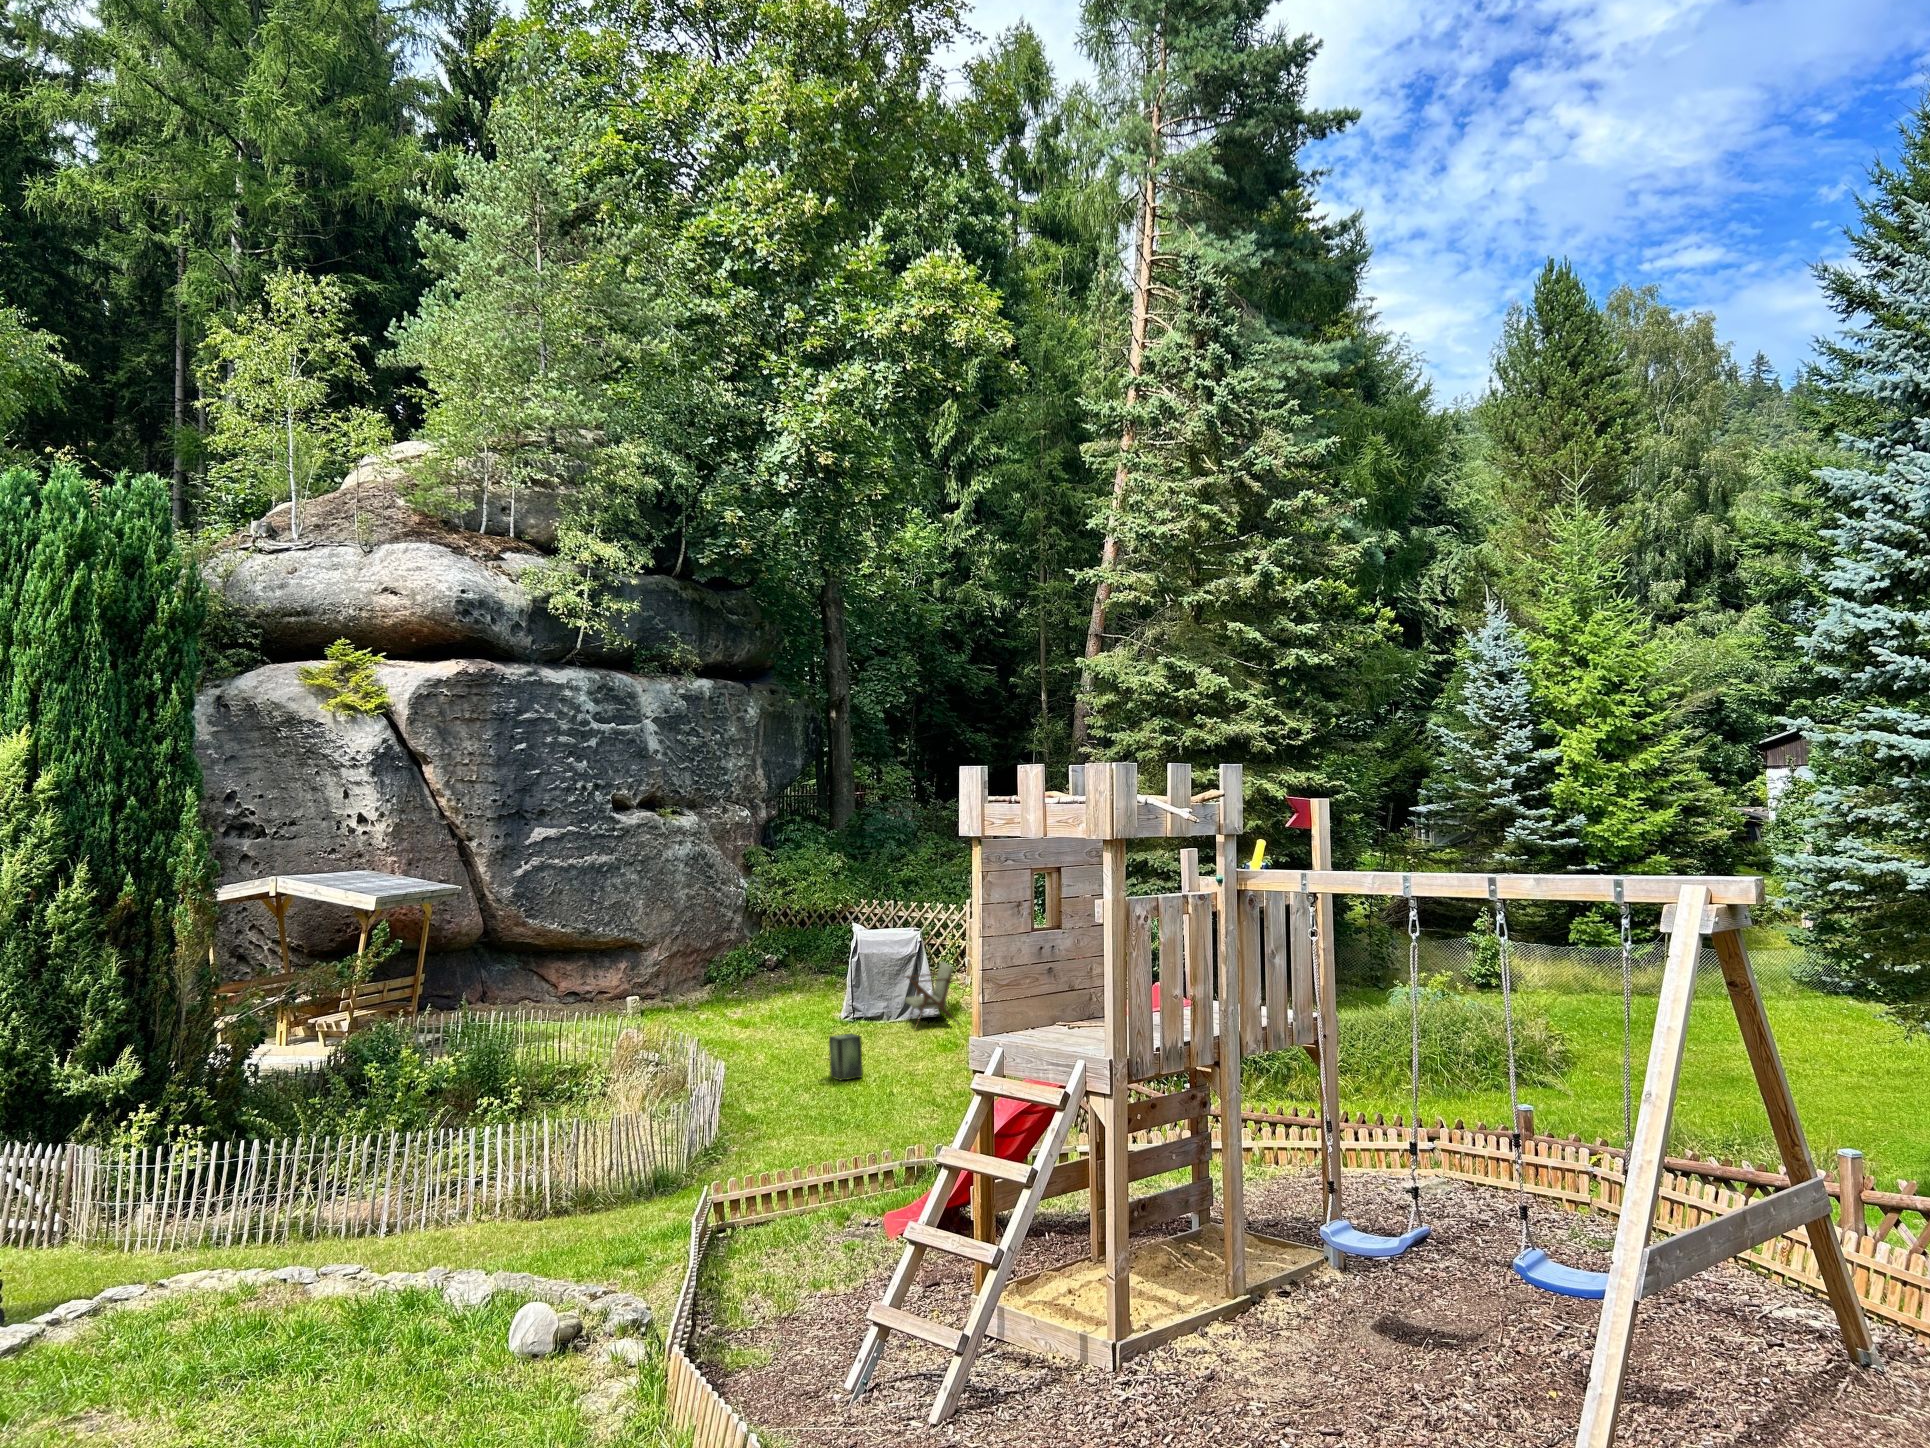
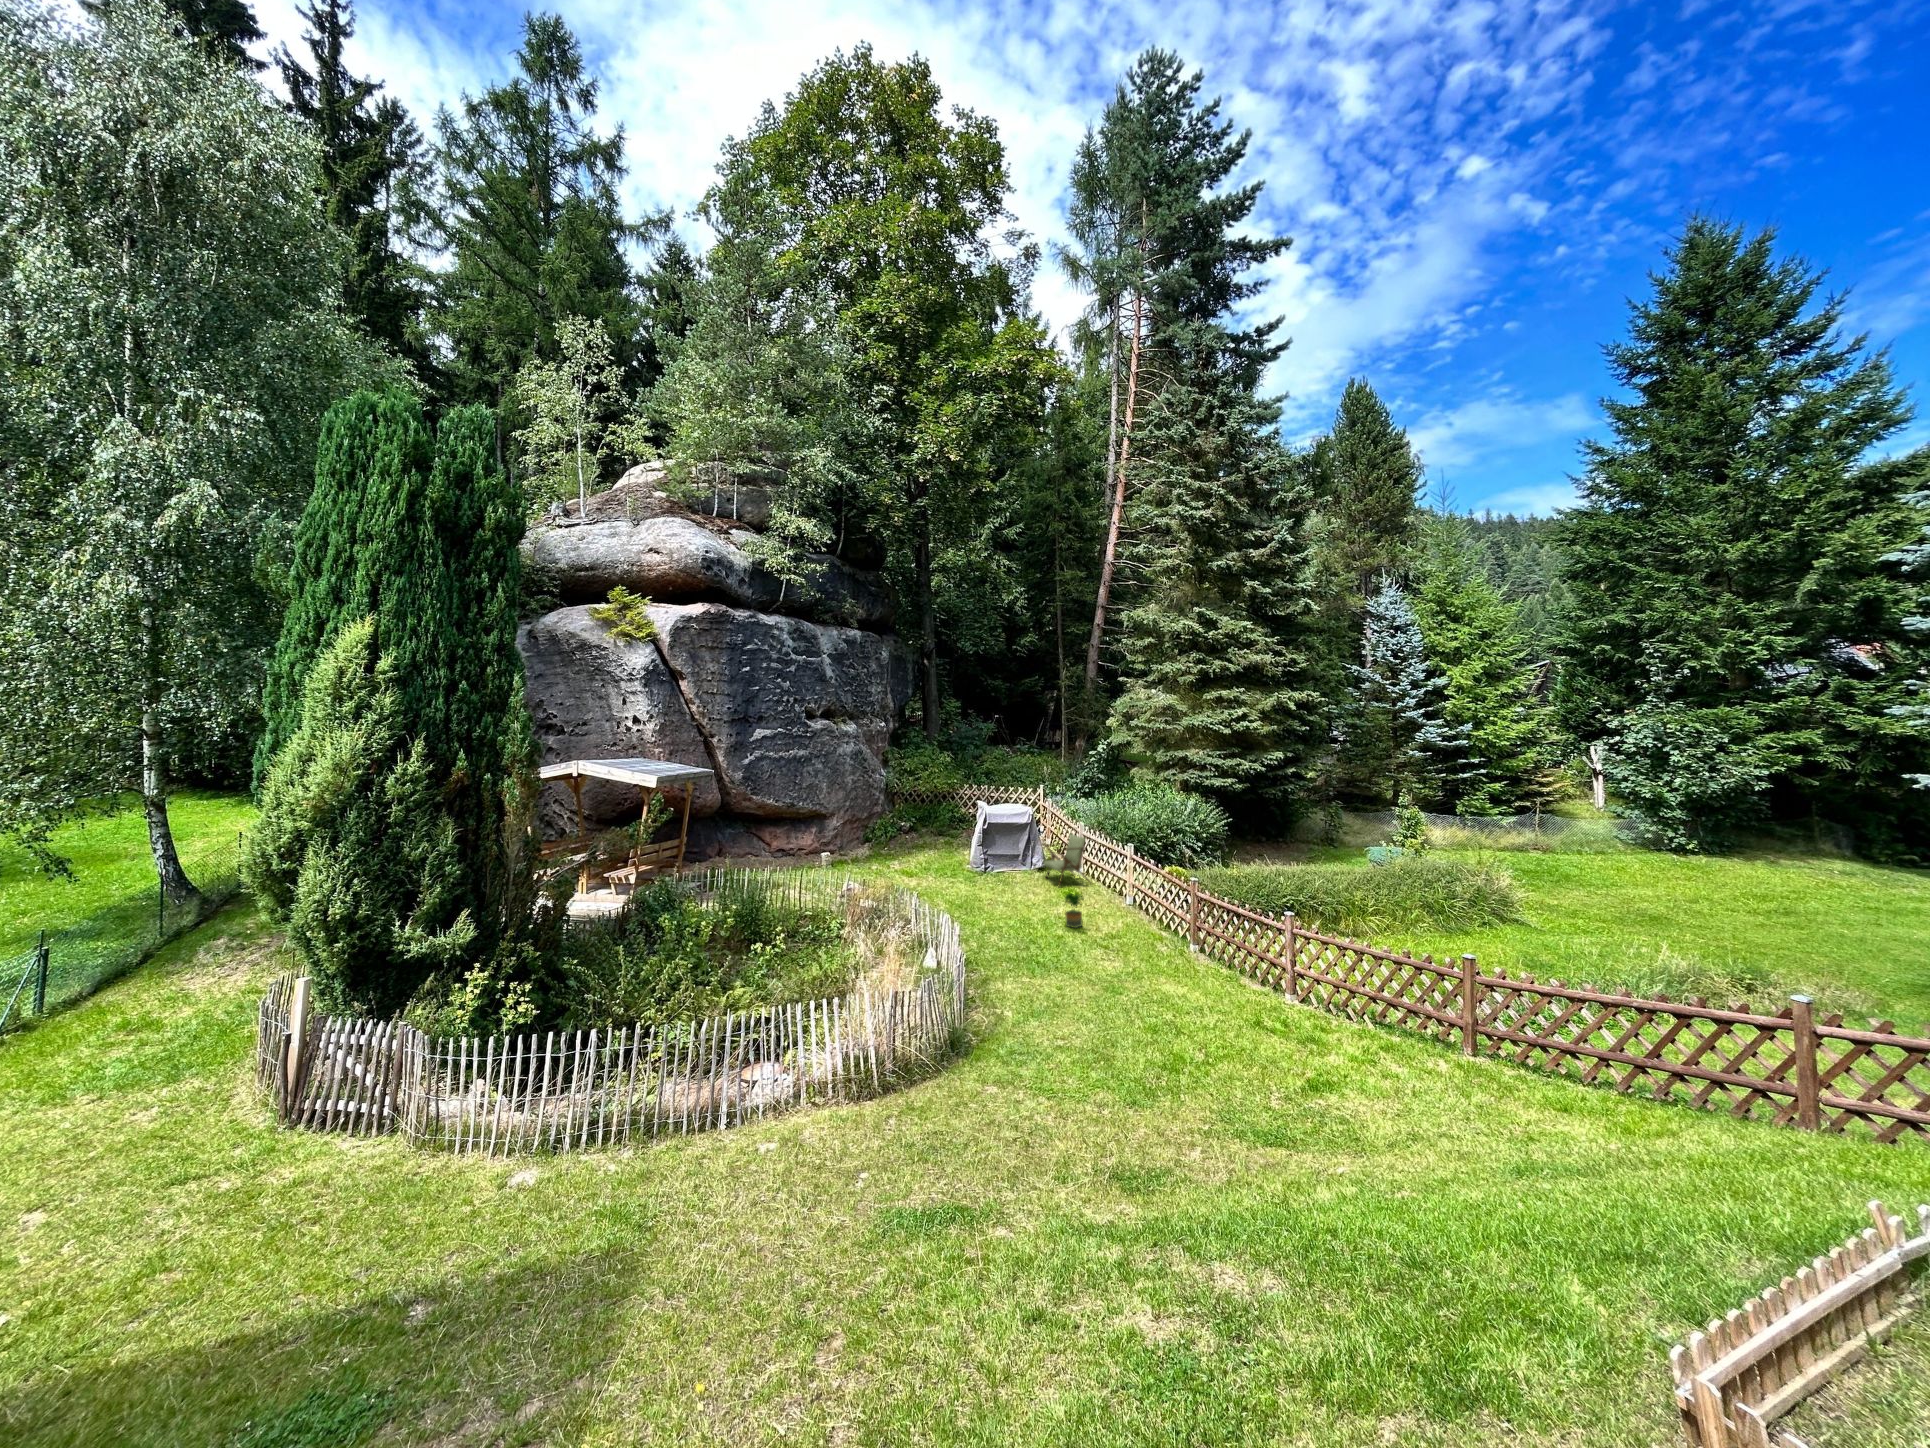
potted tree: none [888,1031,915,1074] -> present [1065,893,1084,928]
storage box: present [829,1034,863,1081] -> none [1017,894,1047,934]

